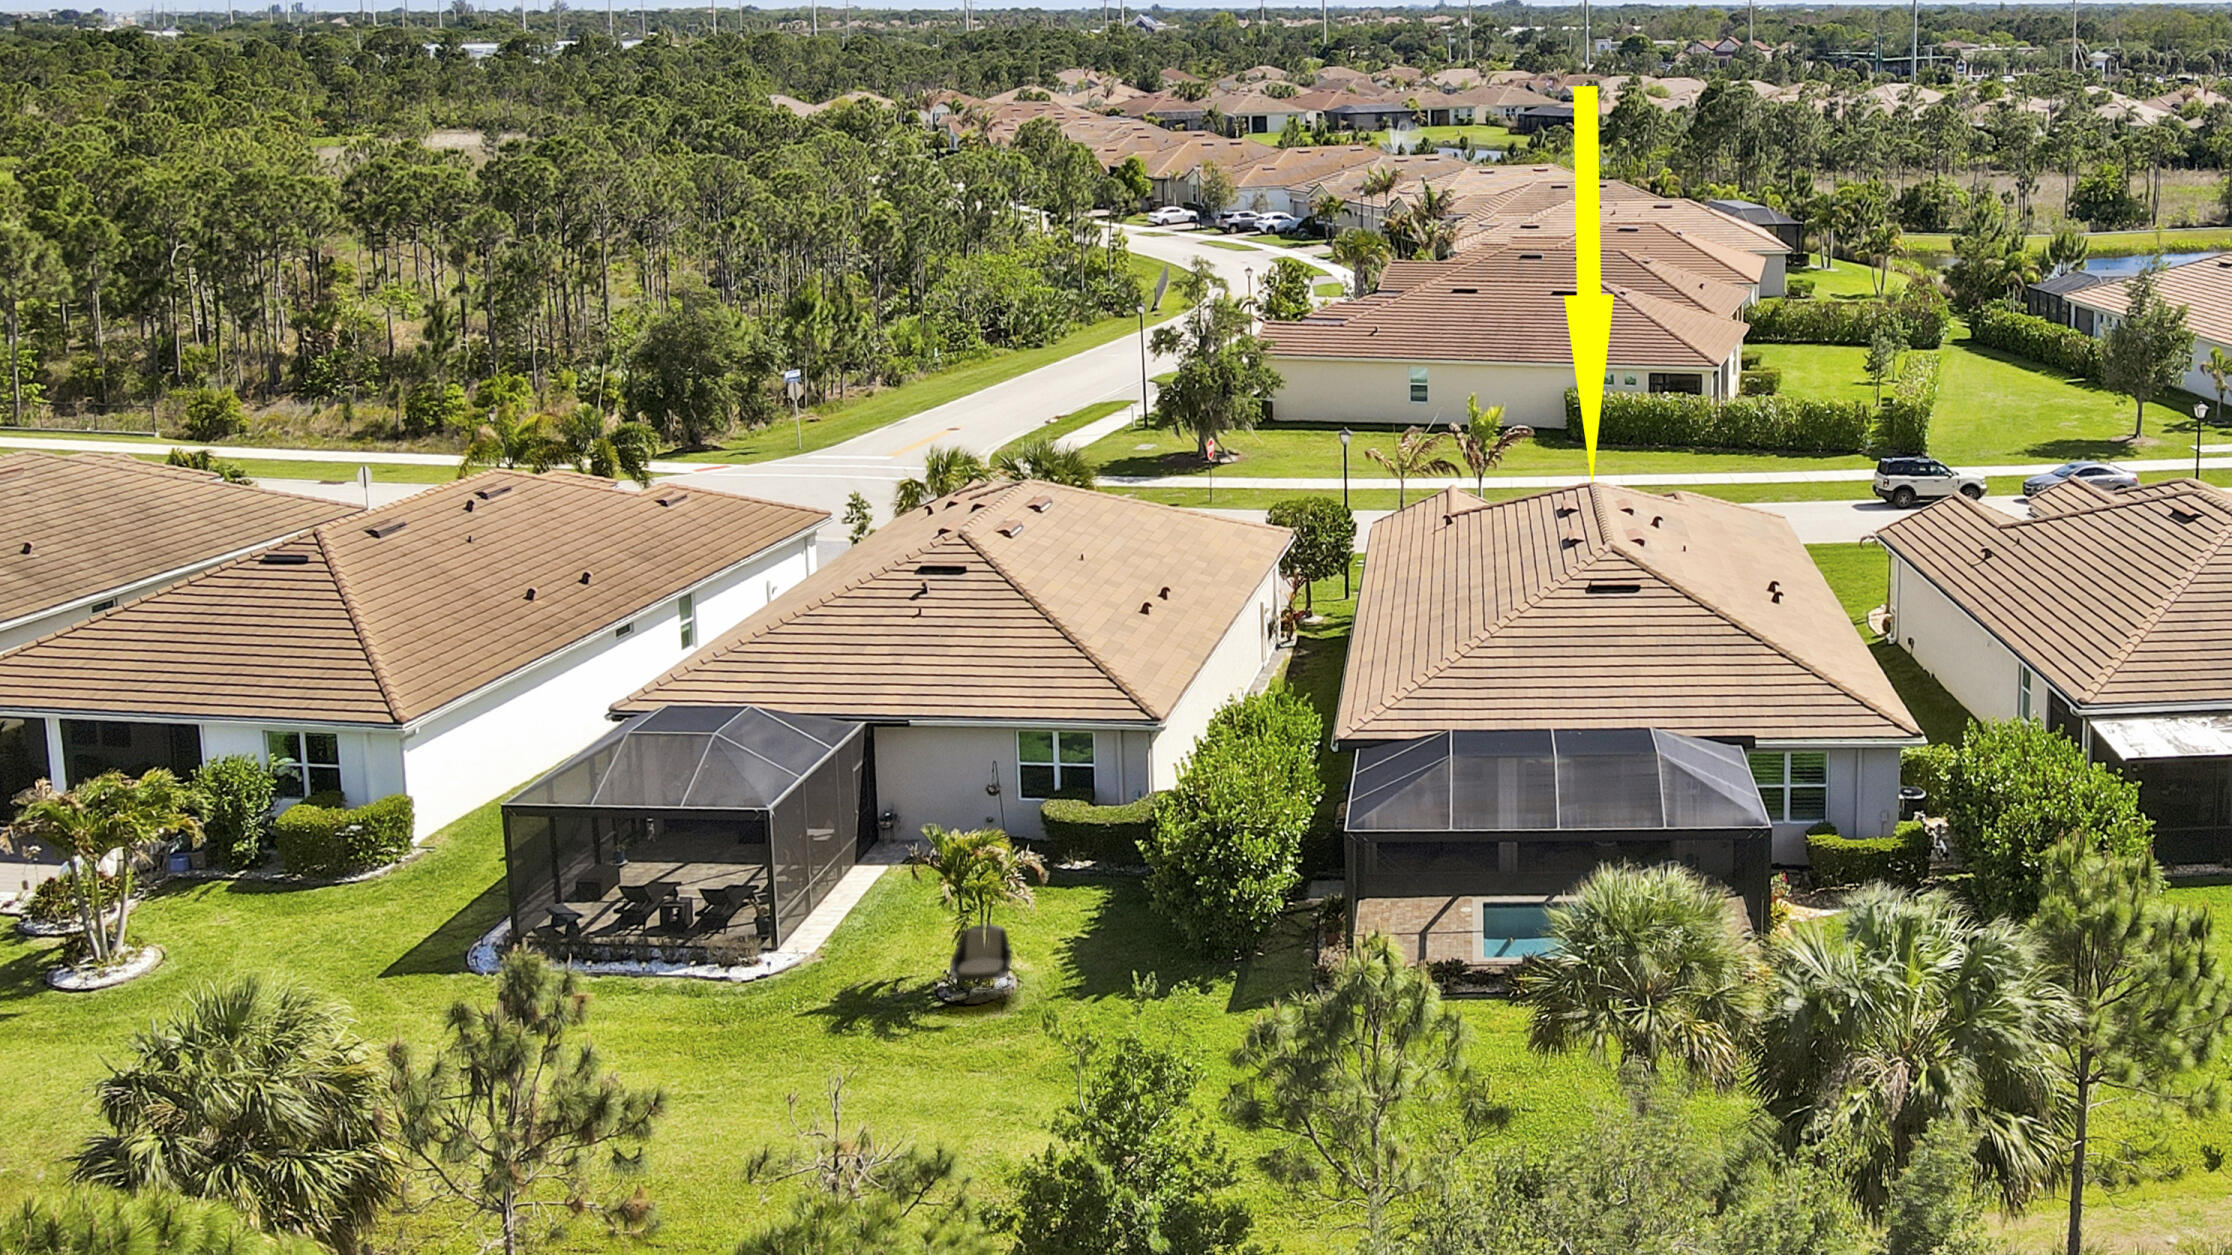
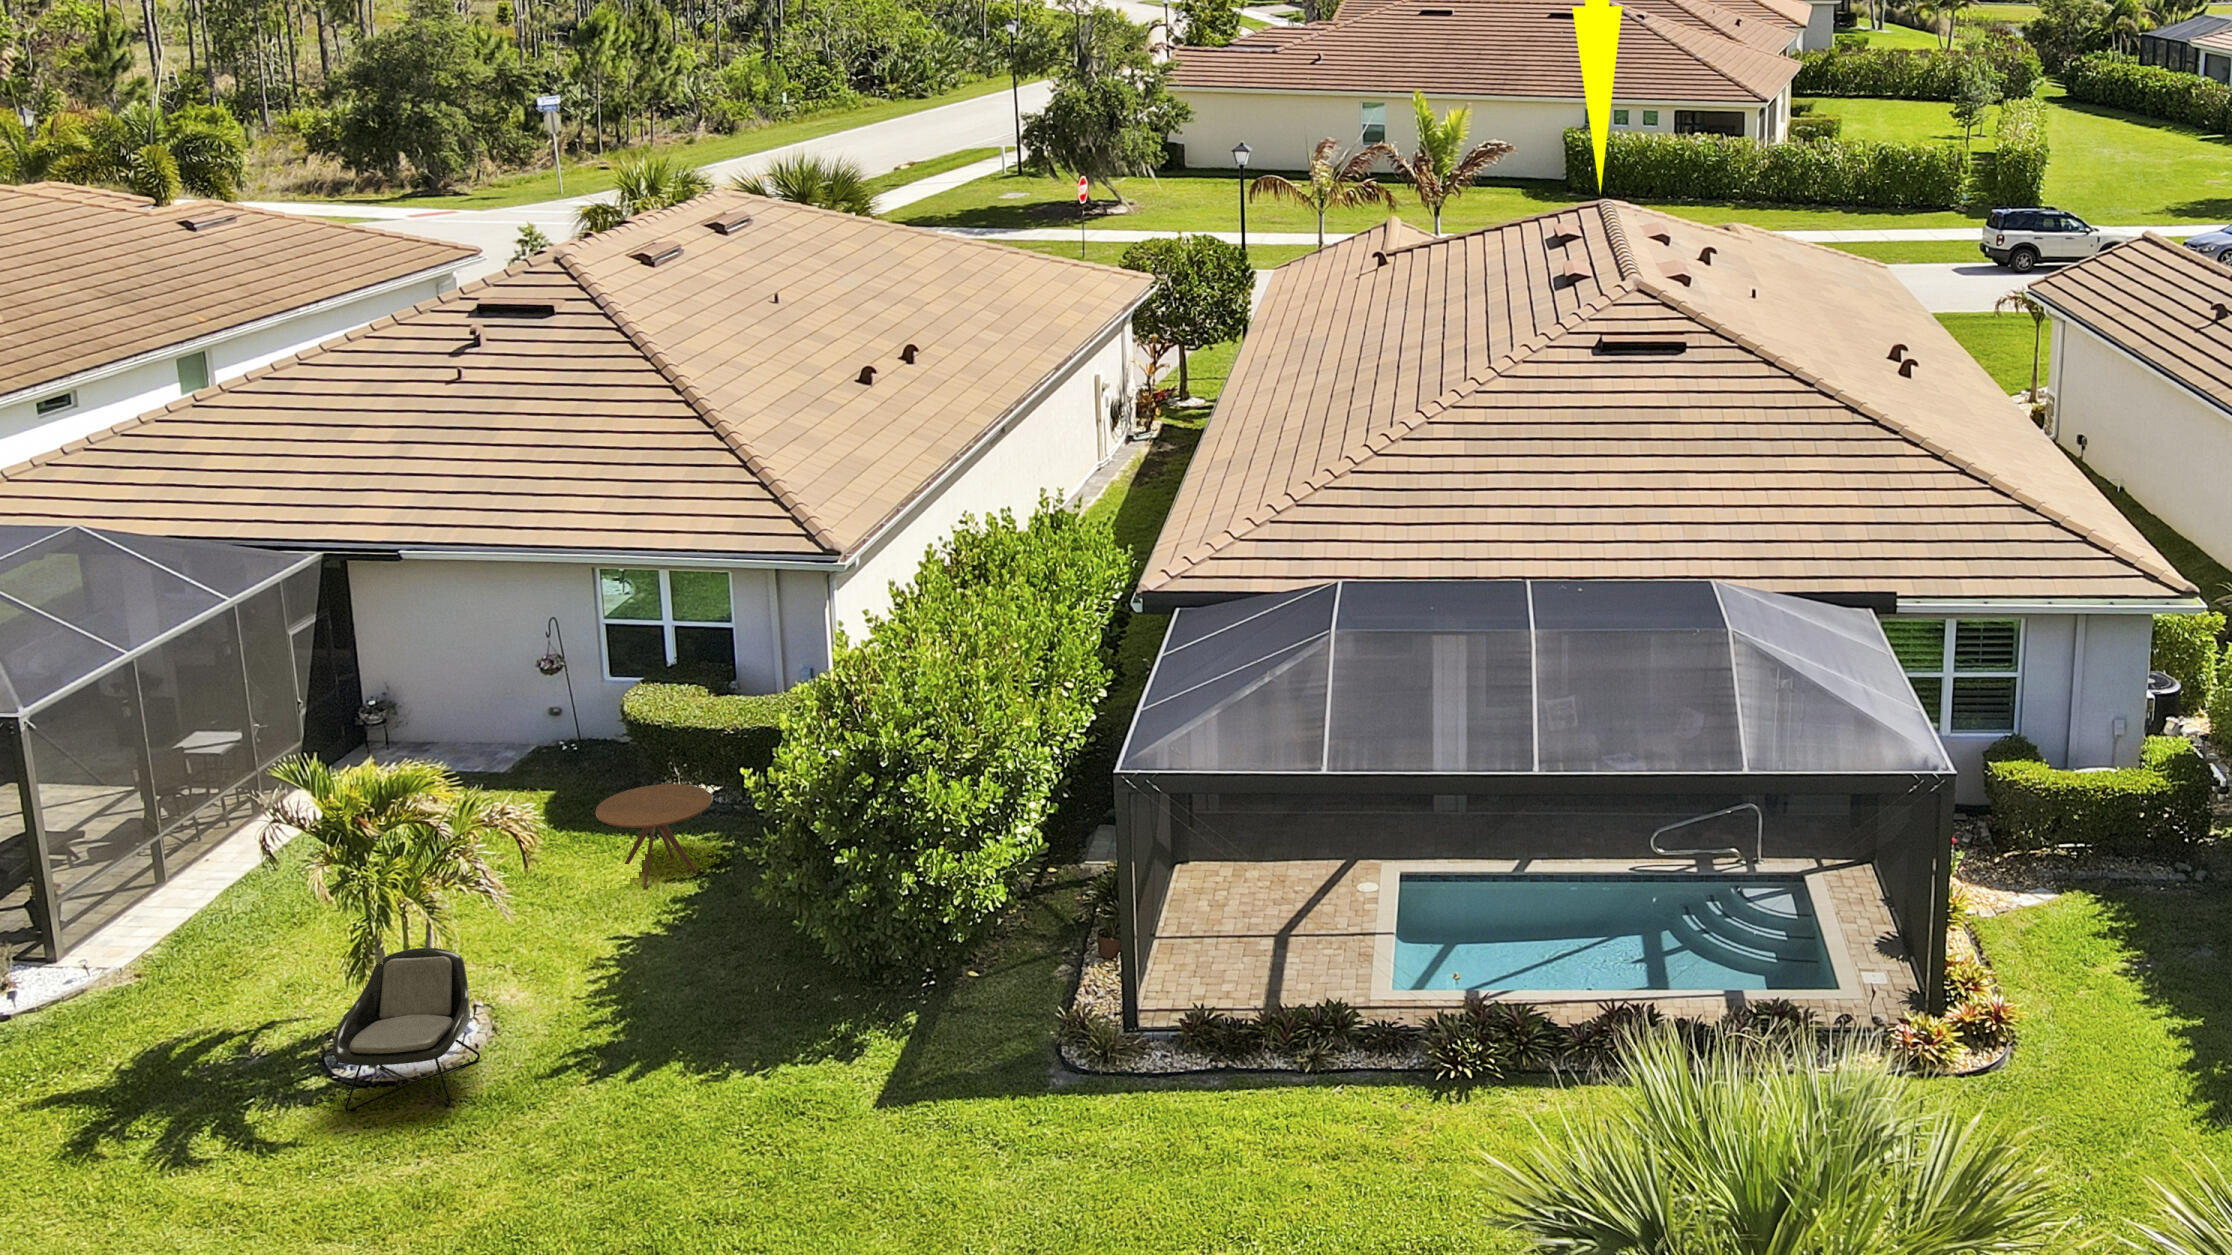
round table: none [1035,849,1096,907] -> present [596,784,712,889]

